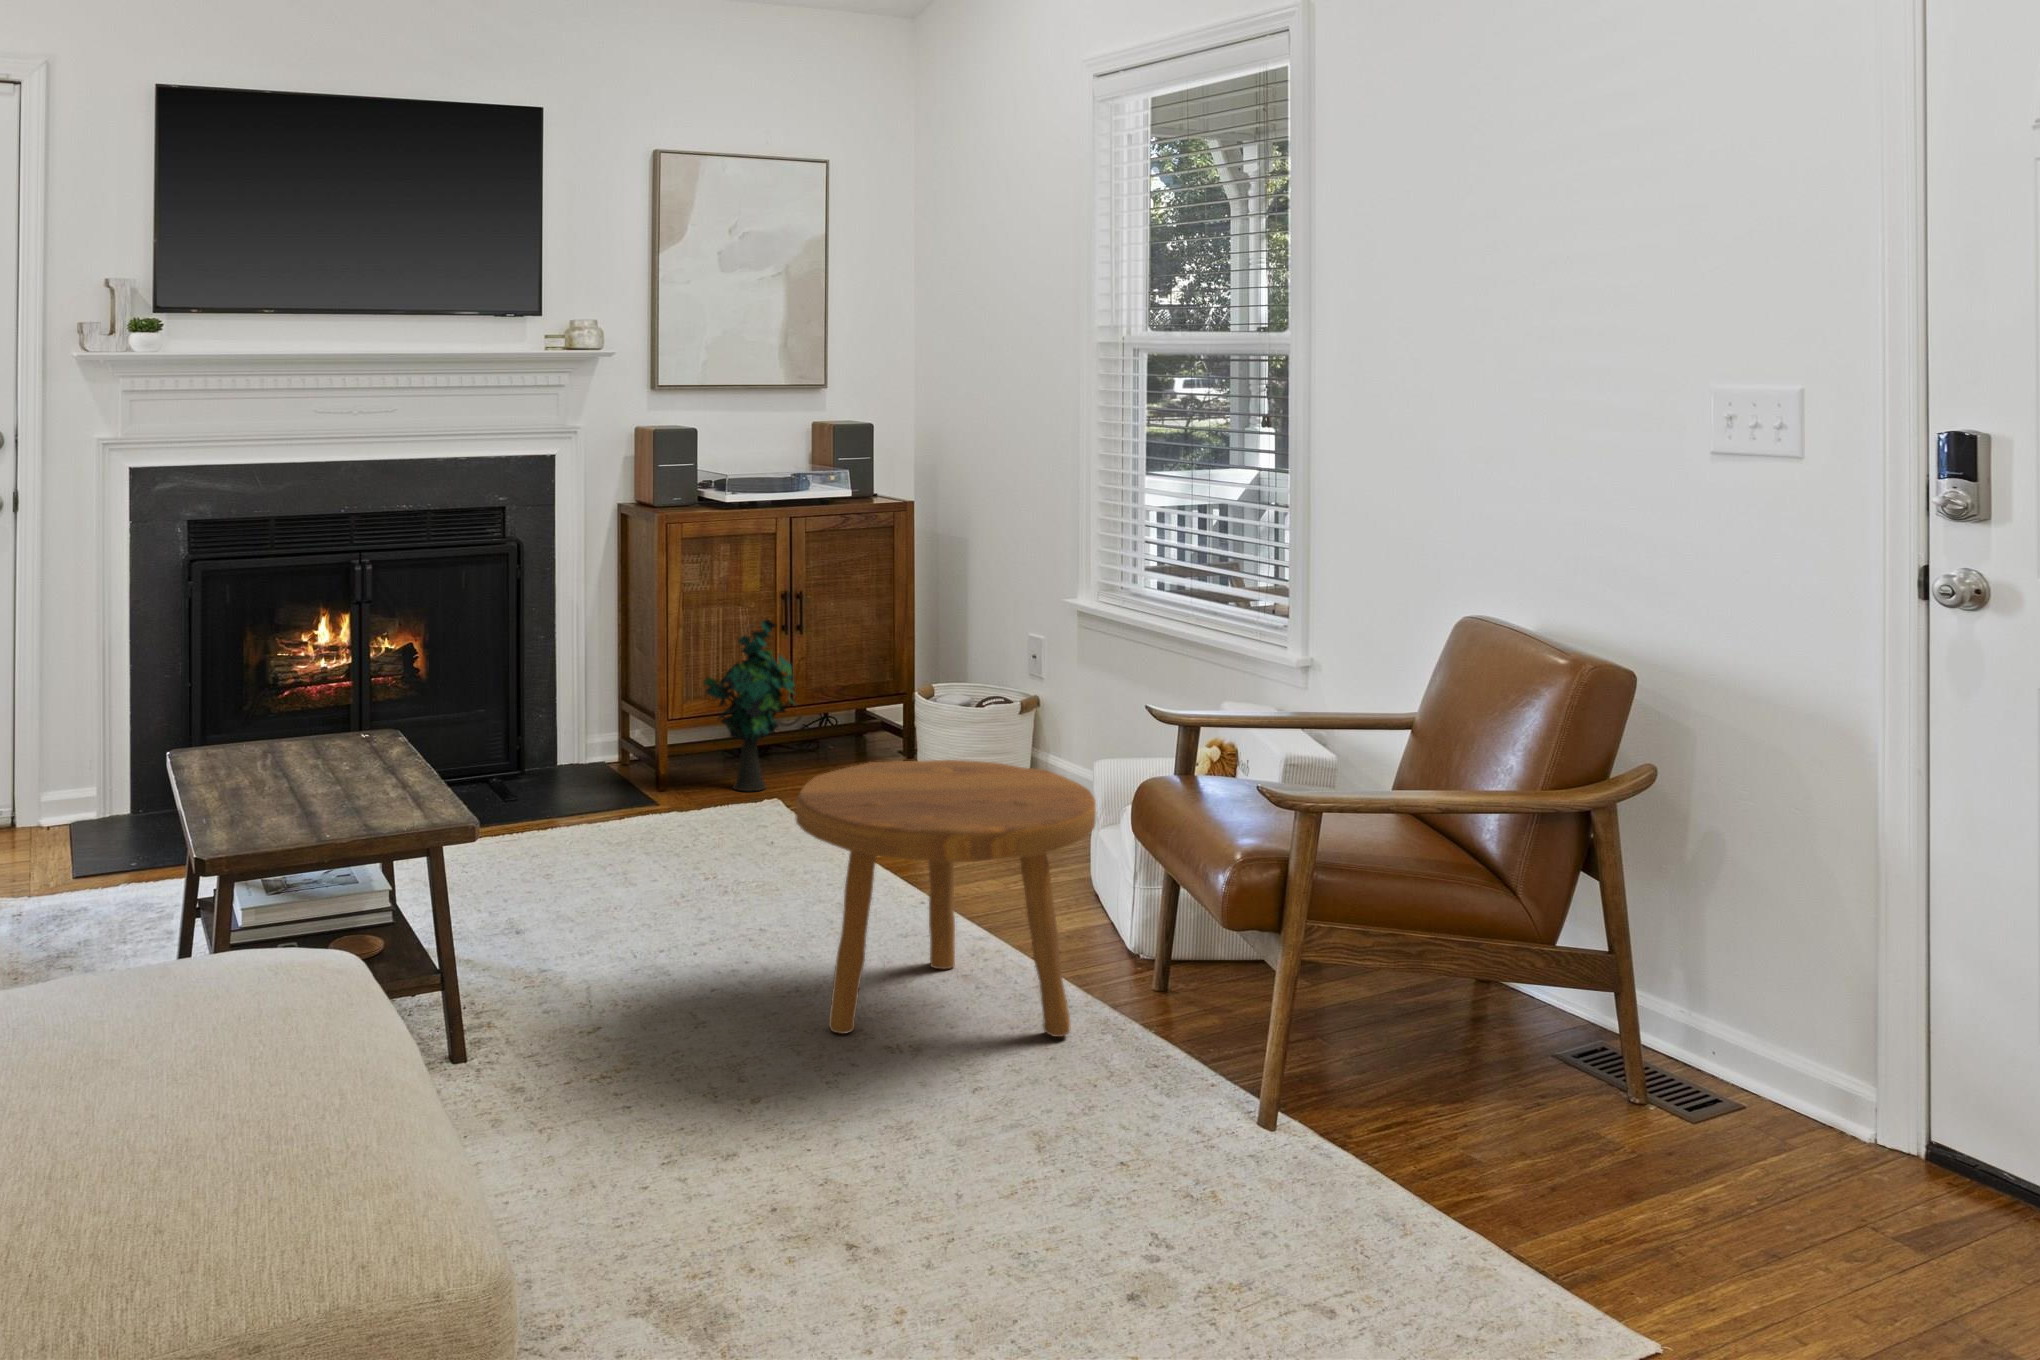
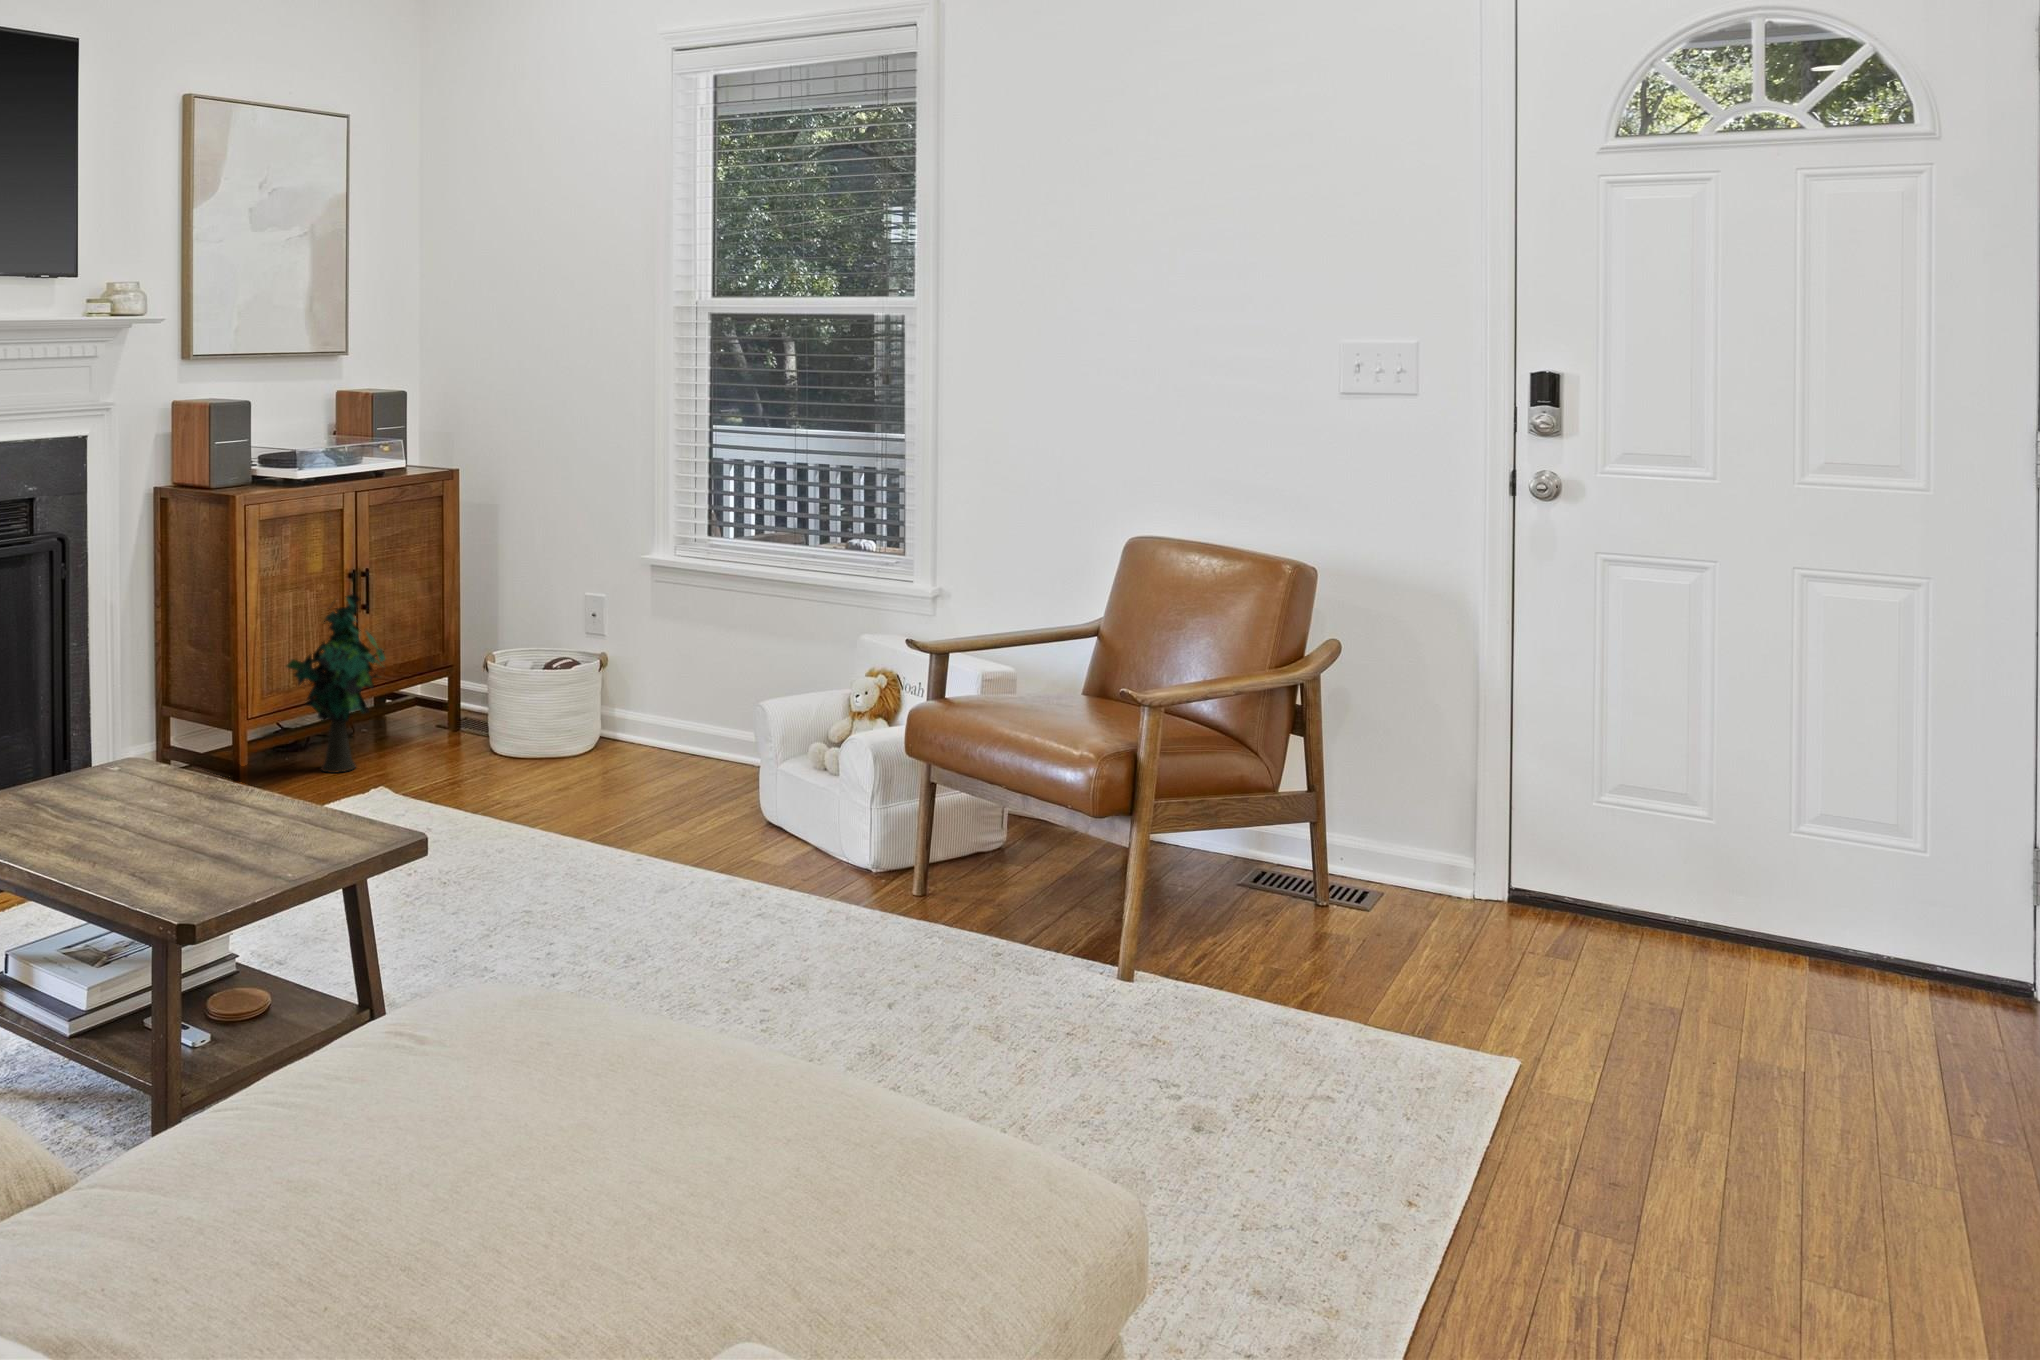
footstool: present [796,760,1096,1037] -> none [623,705,912,987]

